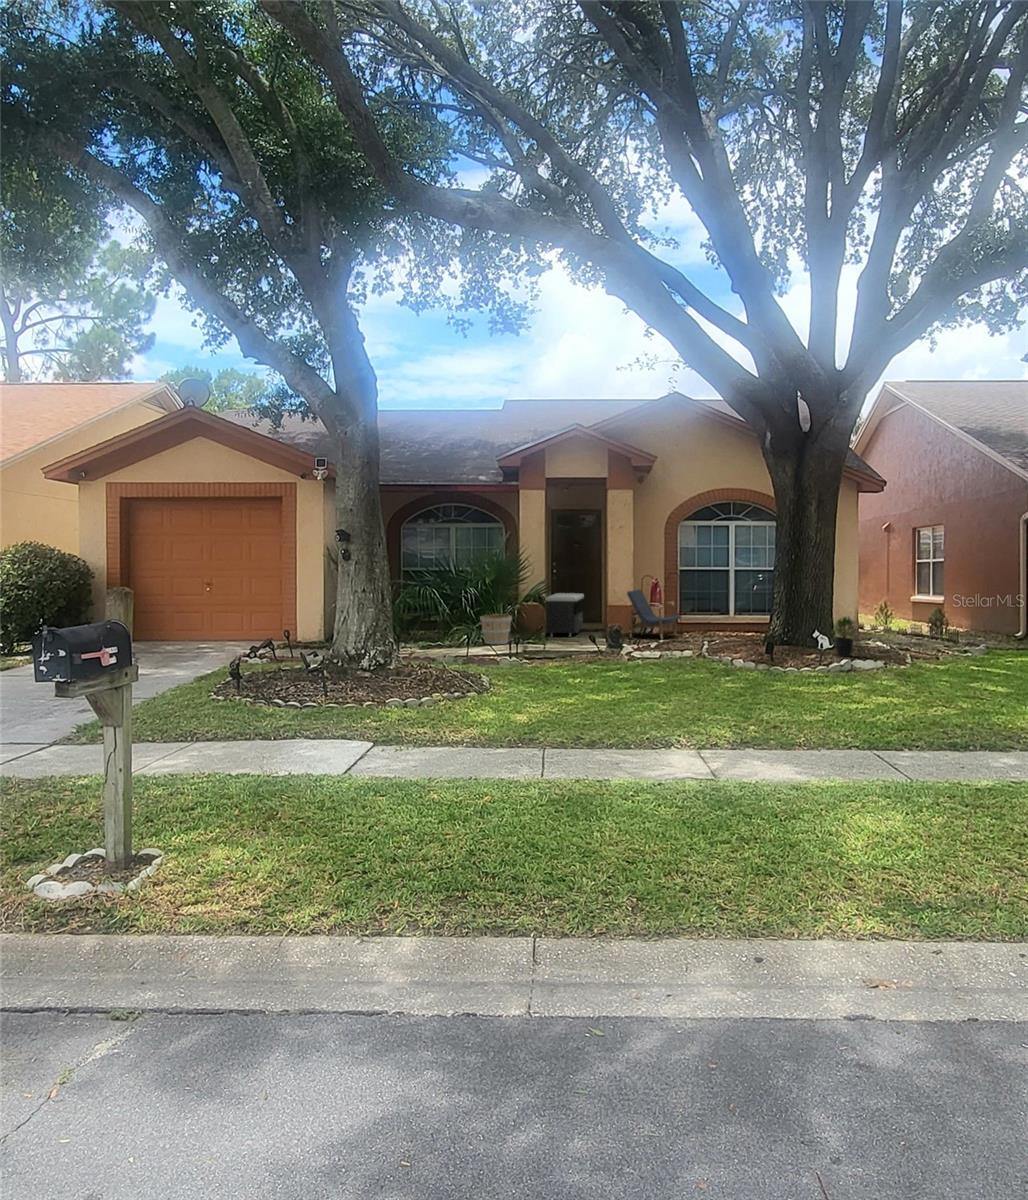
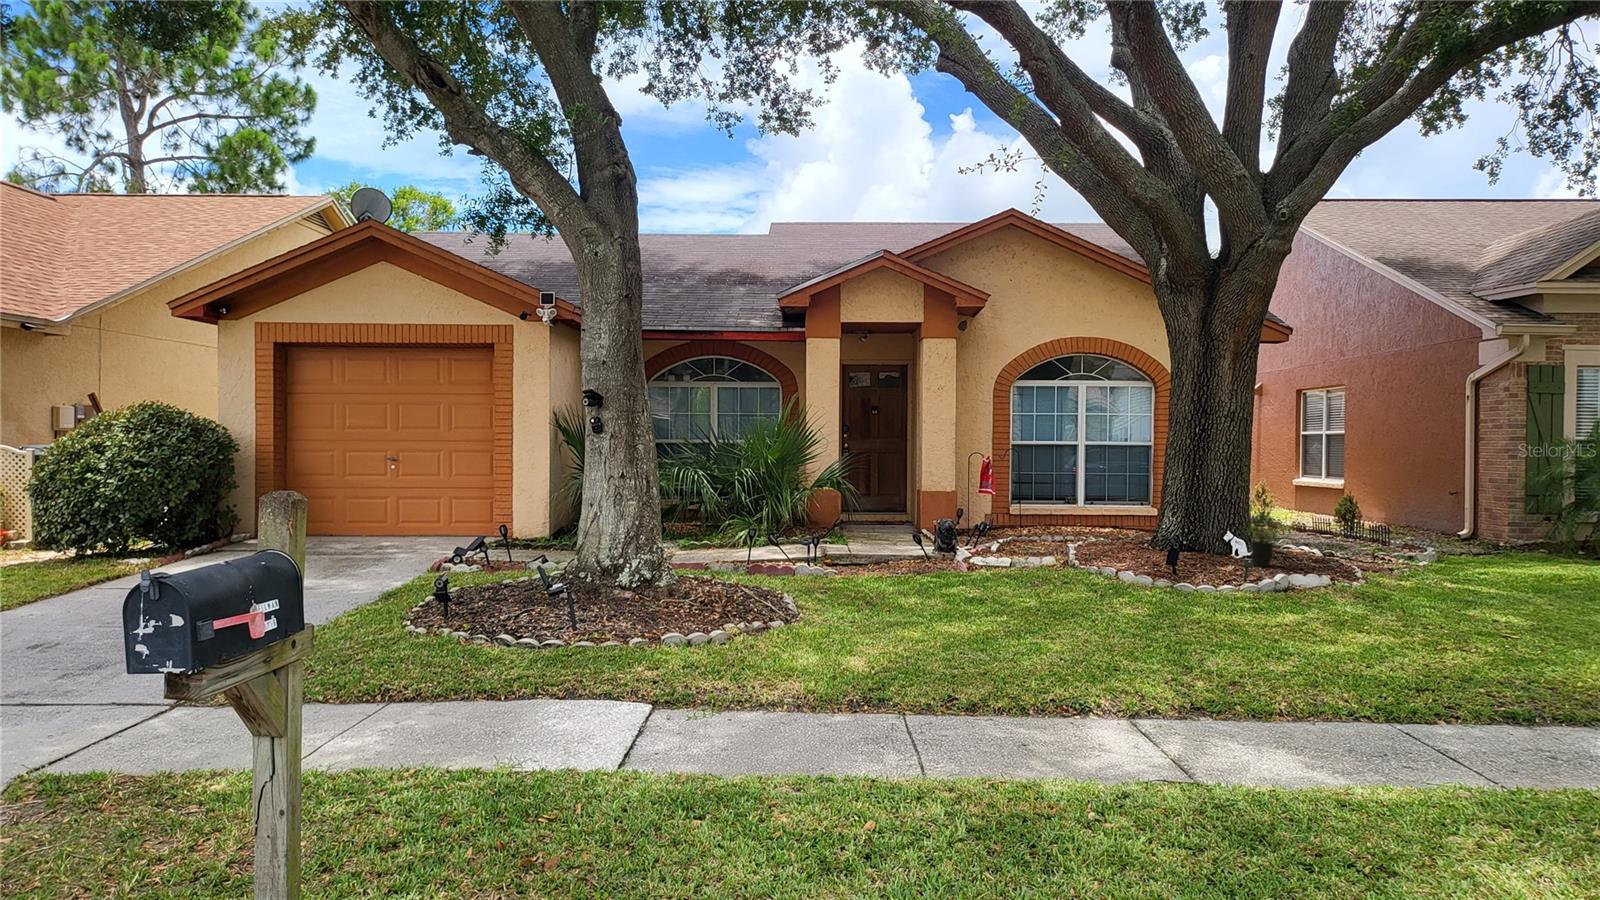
lounge chair: present [627,590,681,640] -> none [961,471,1032,540]
storage bench: present [545,593,584,637] -> none [851,475,901,535]
wooden bucket: present [480,614,512,644] -> none [765,504,809,546]

